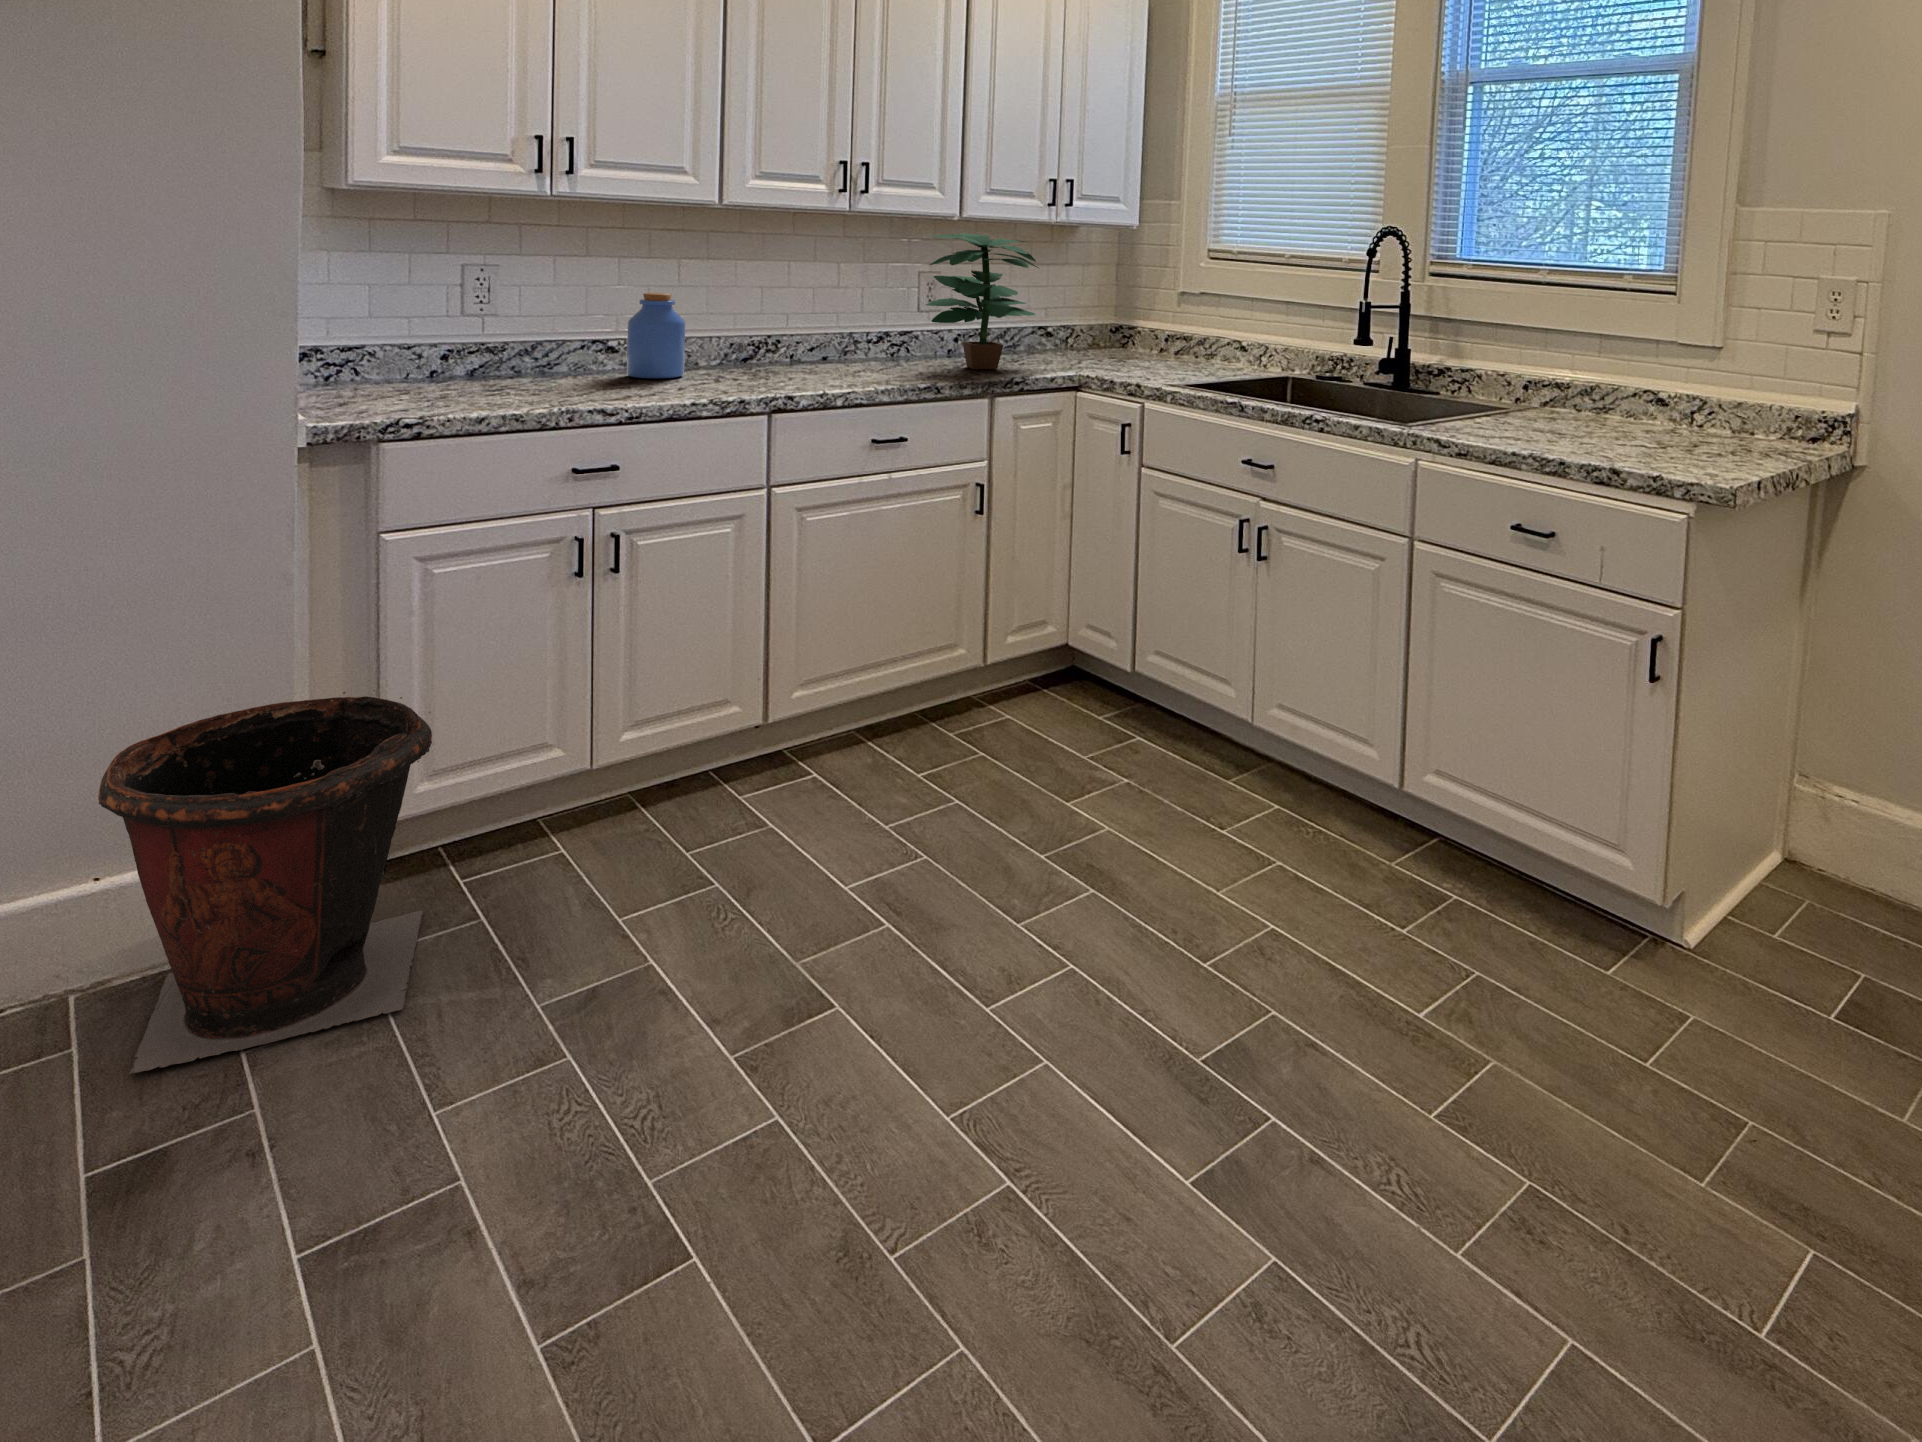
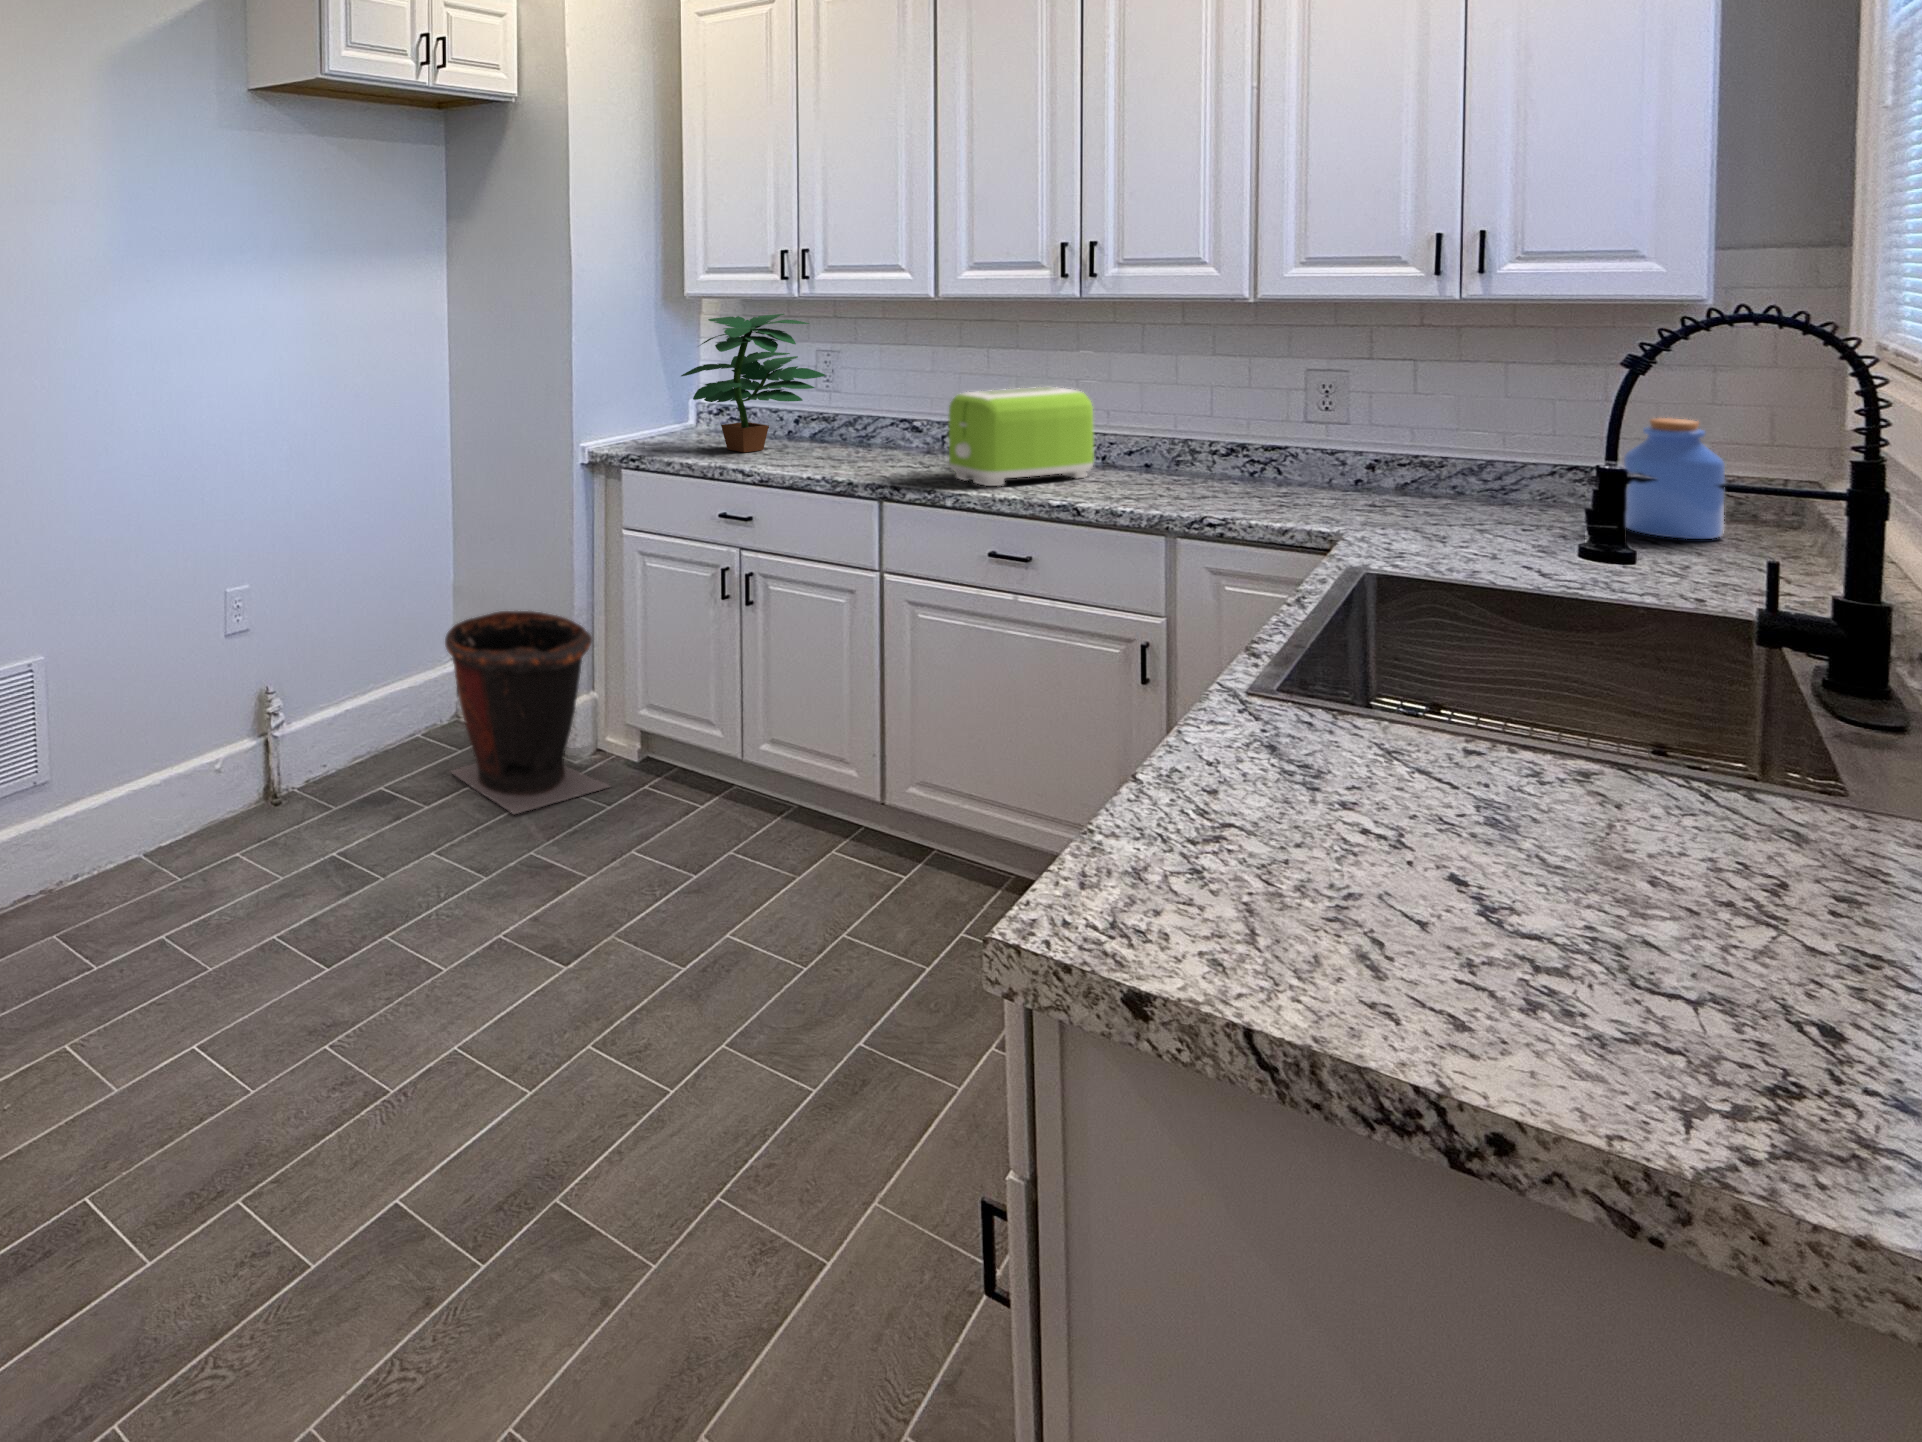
potted plant: present [926,233,1038,369] -> present [681,314,825,452]
toaster: none [777,292,850,384] -> present [948,387,1094,486]
jar: present [627,293,685,379] -> present [1623,418,1725,539]

